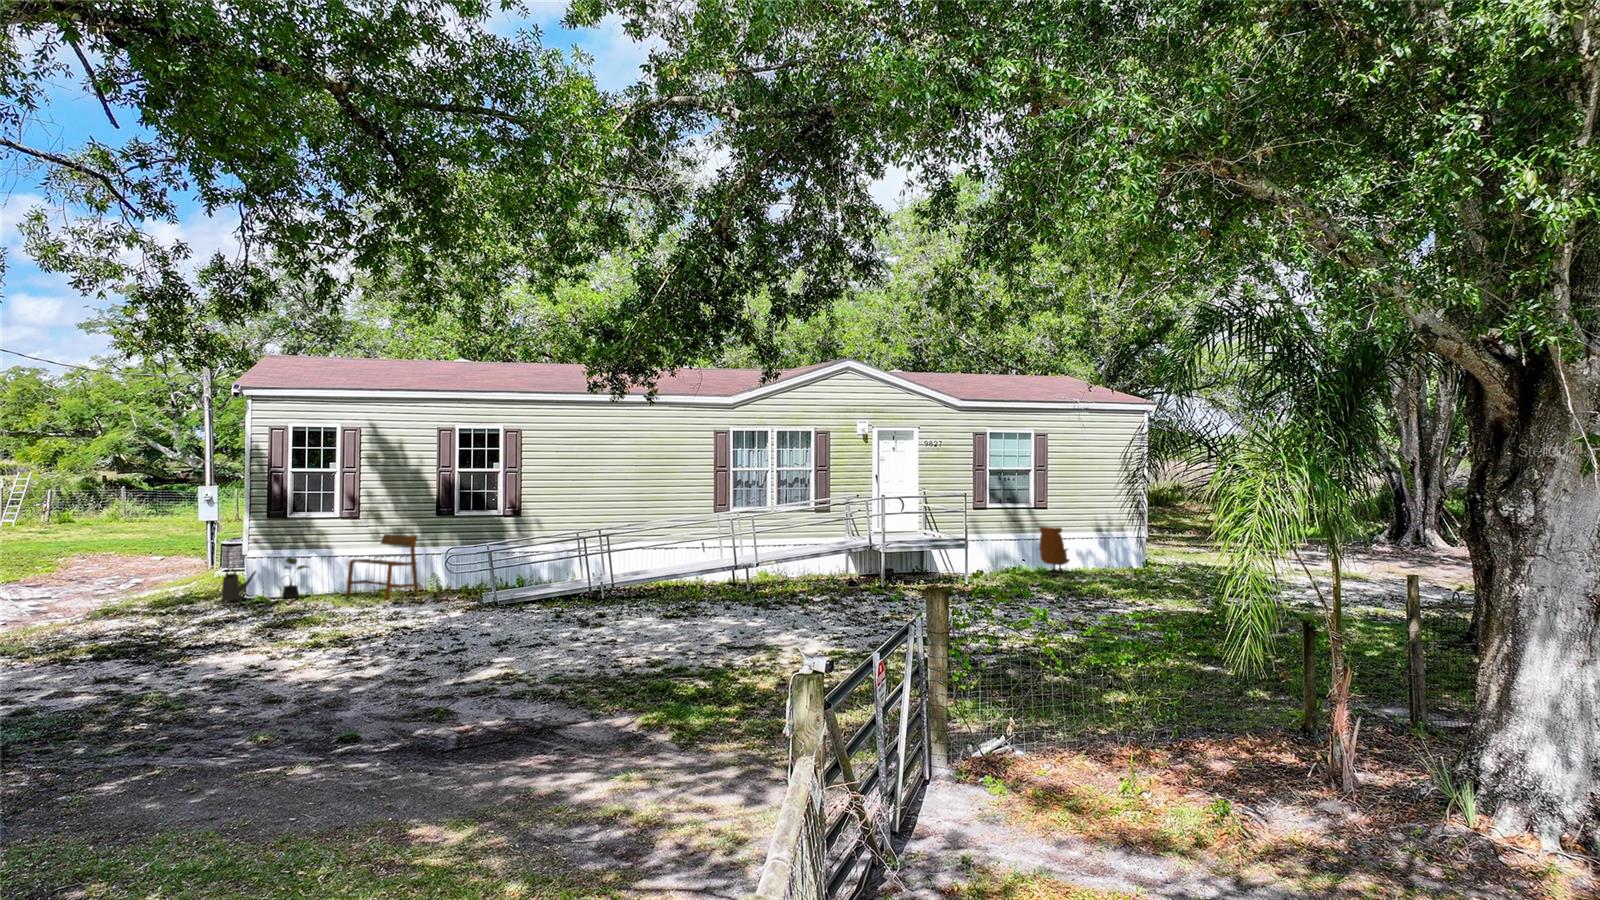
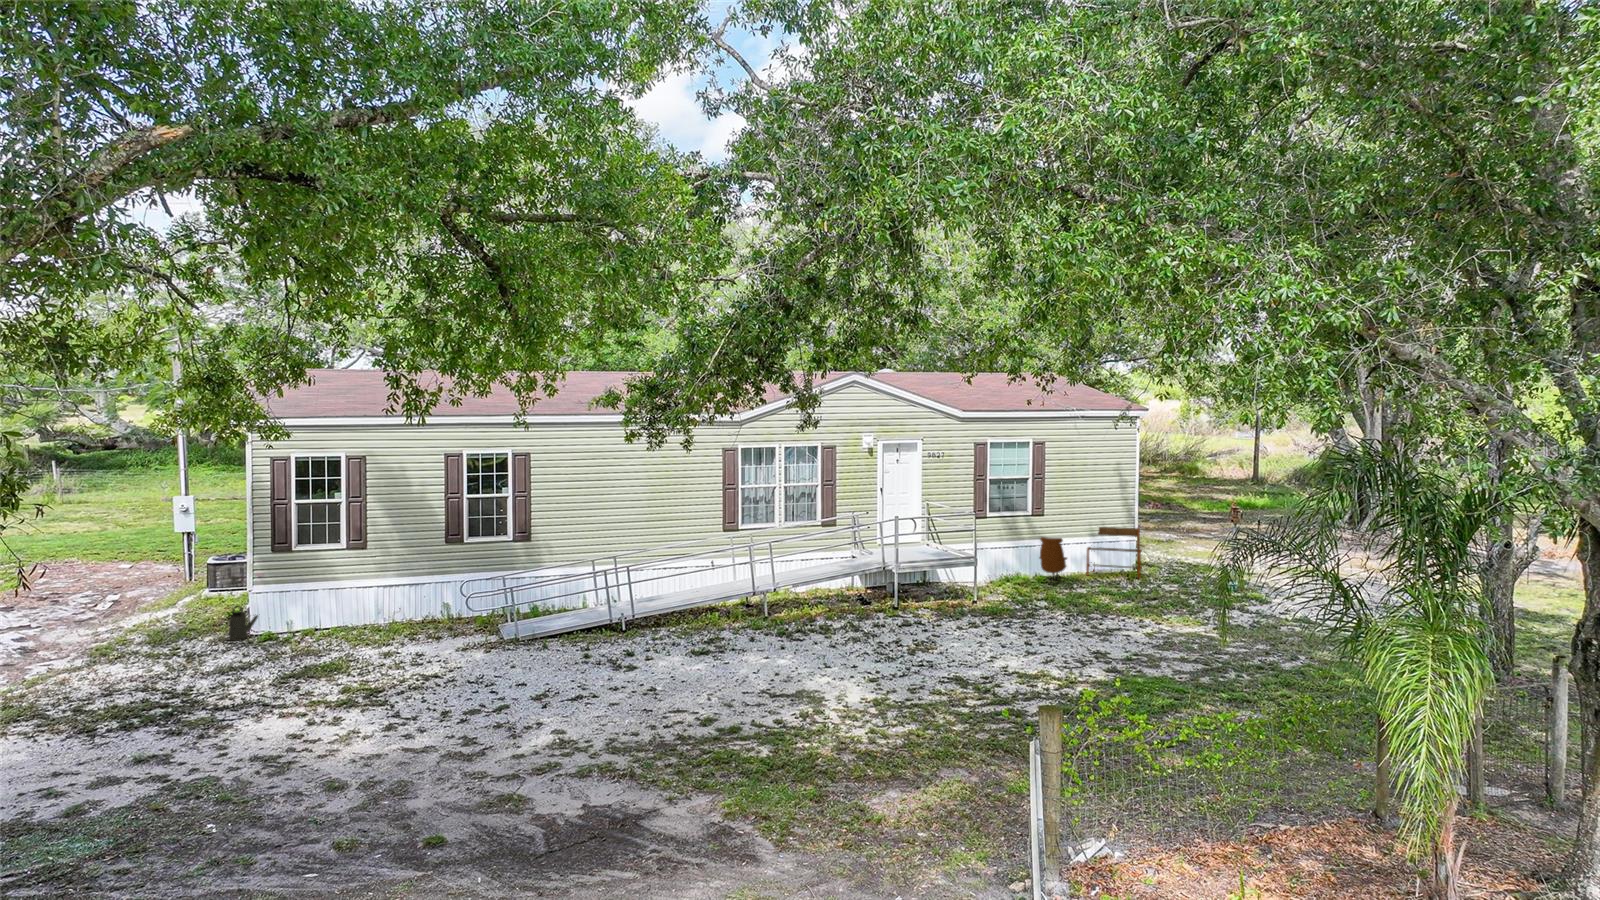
bench: present [346,534,419,599] -> present [1086,527,1142,578]
potted plant: present [282,557,309,598] -> none [287,591,320,635]

